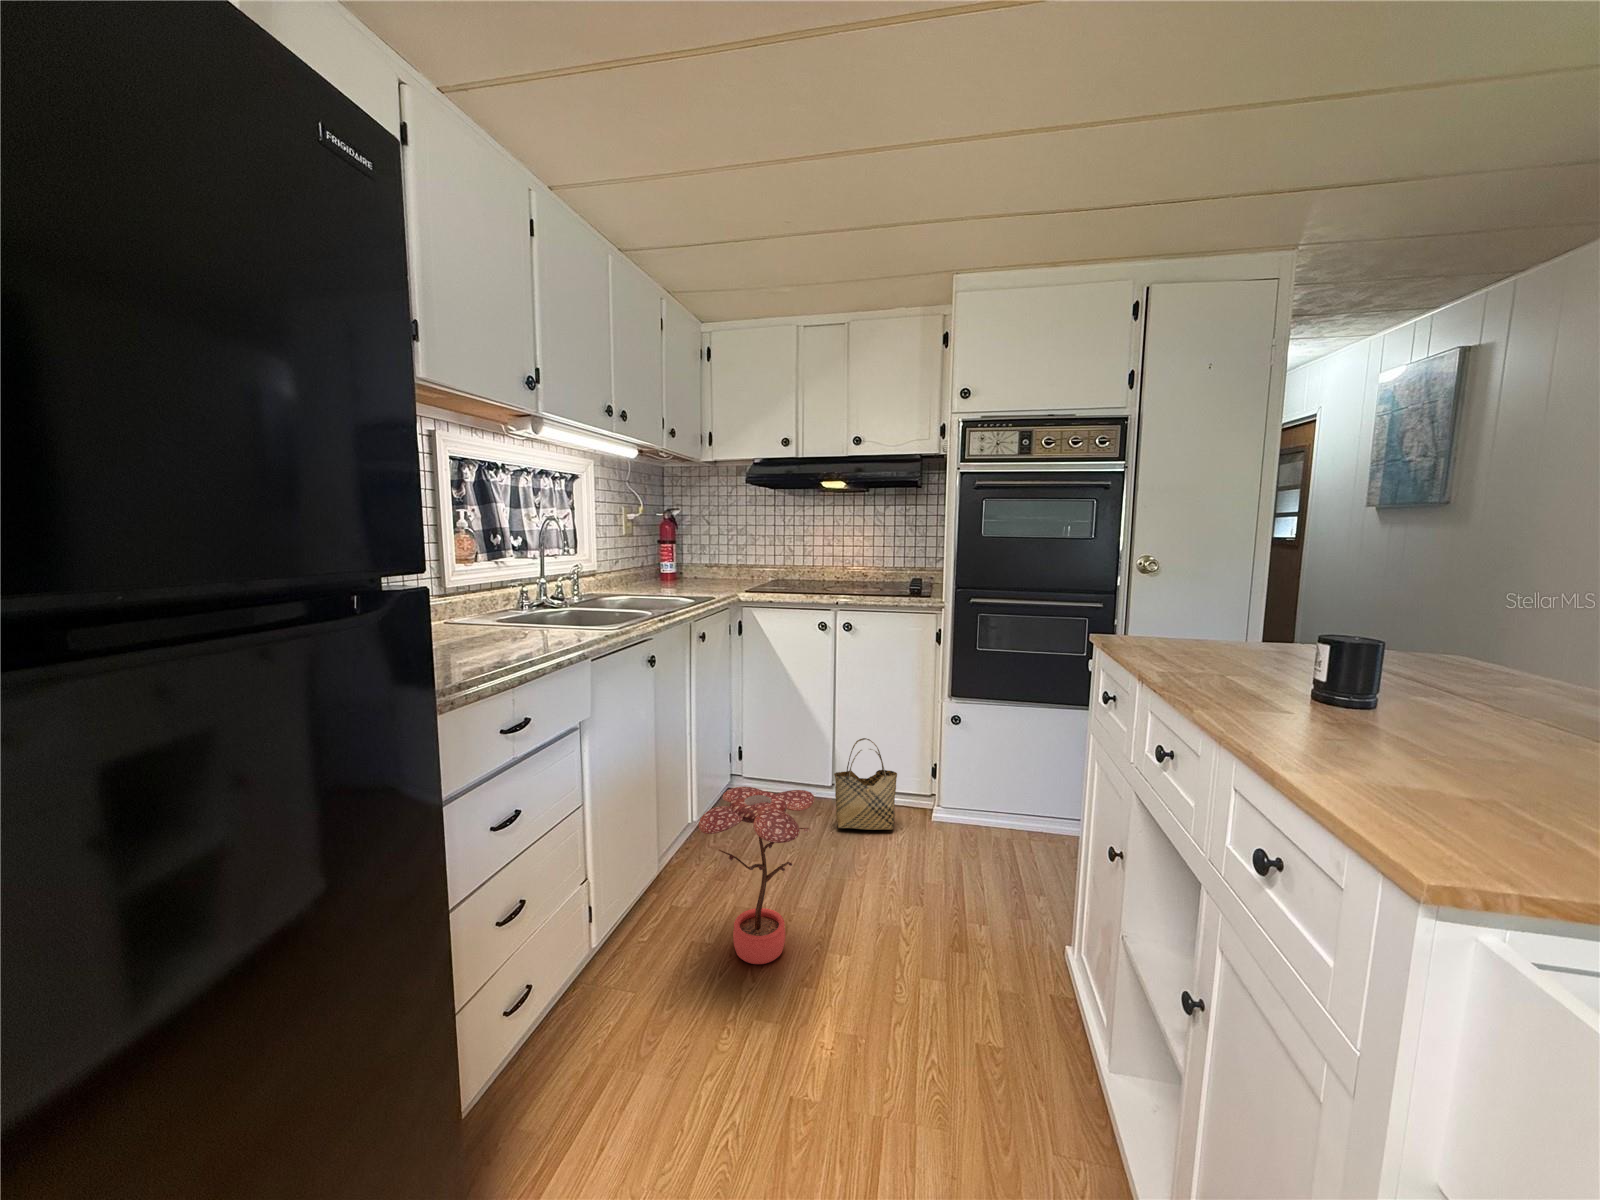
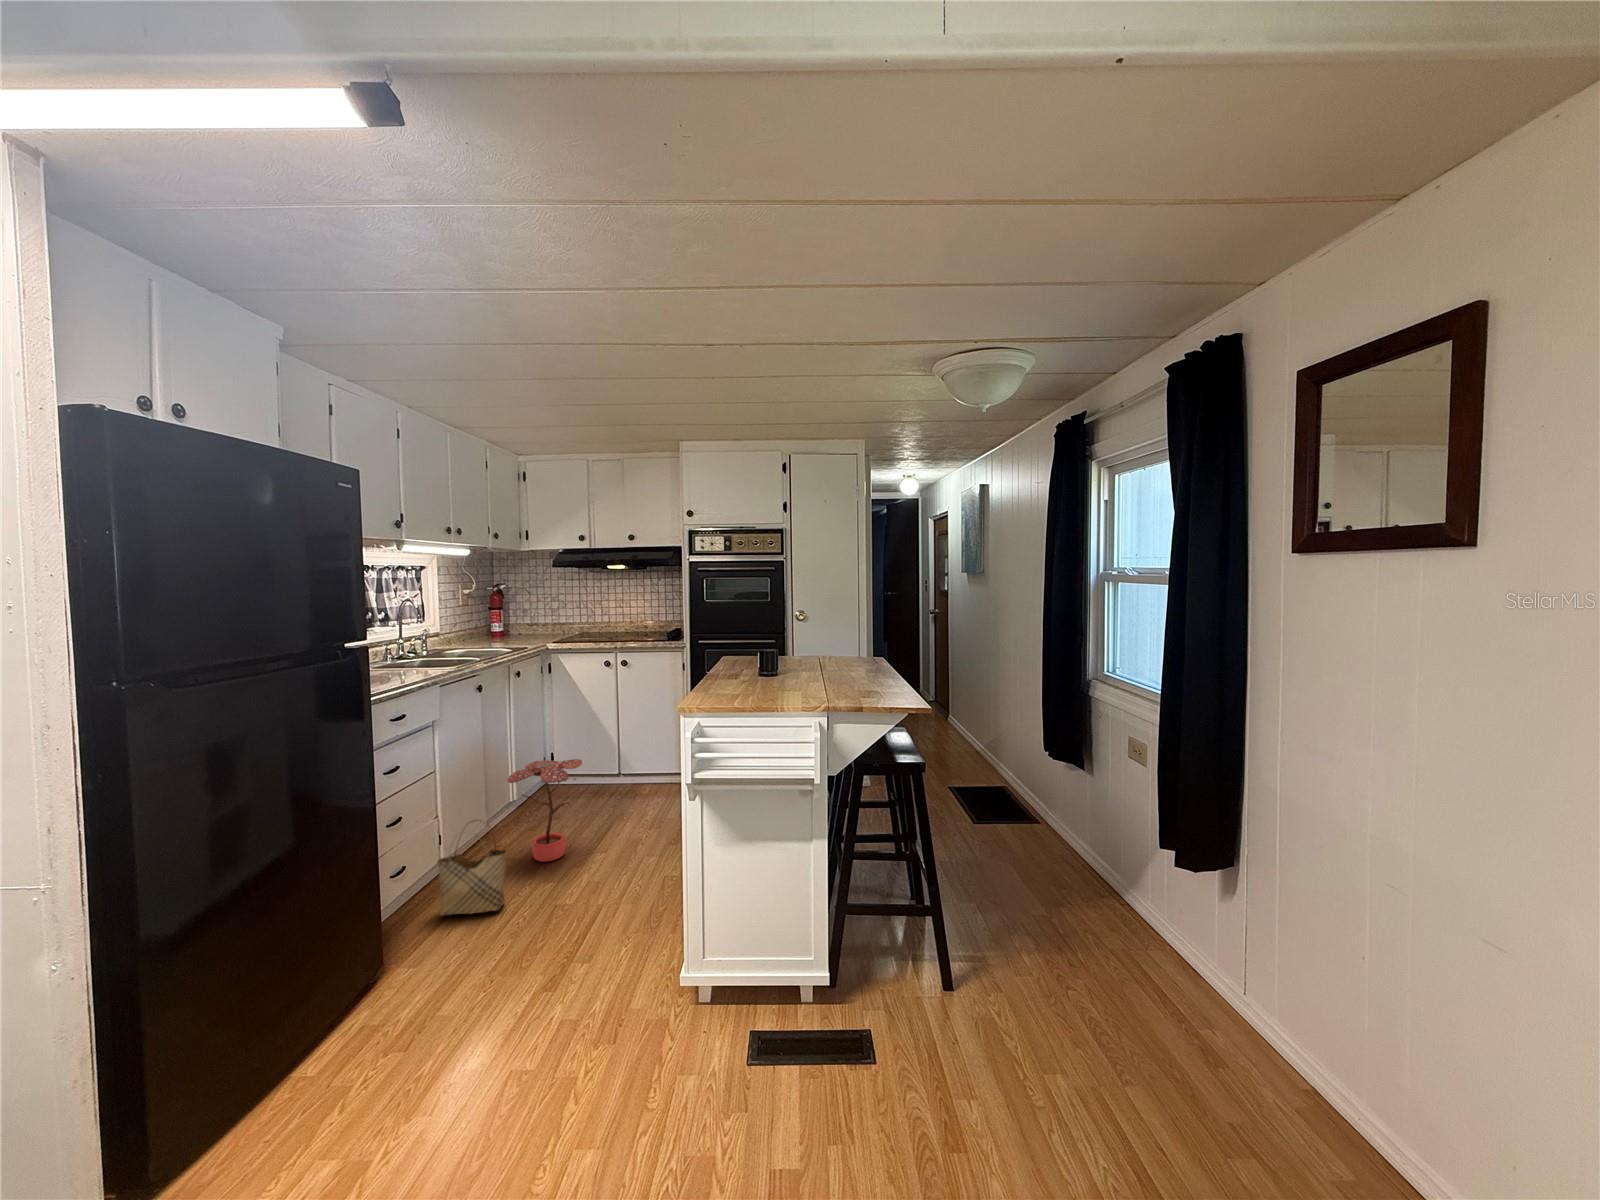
woven basket: present [834,738,897,830] -> present [437,820,507,916]

